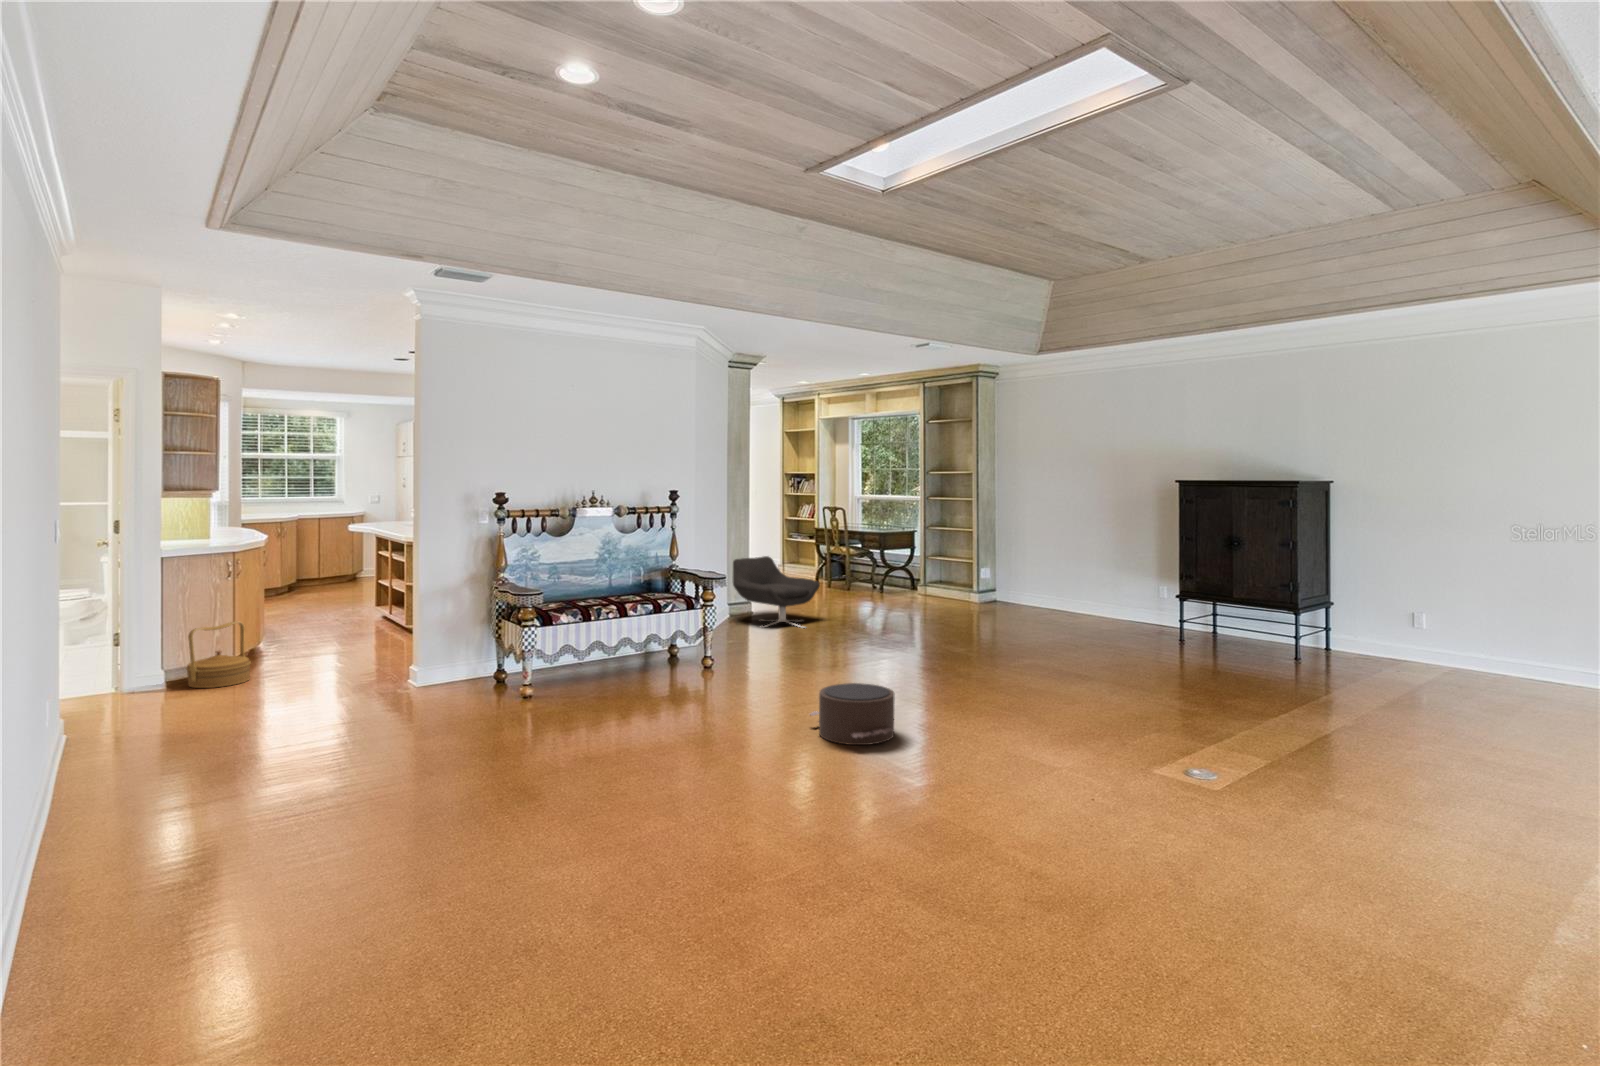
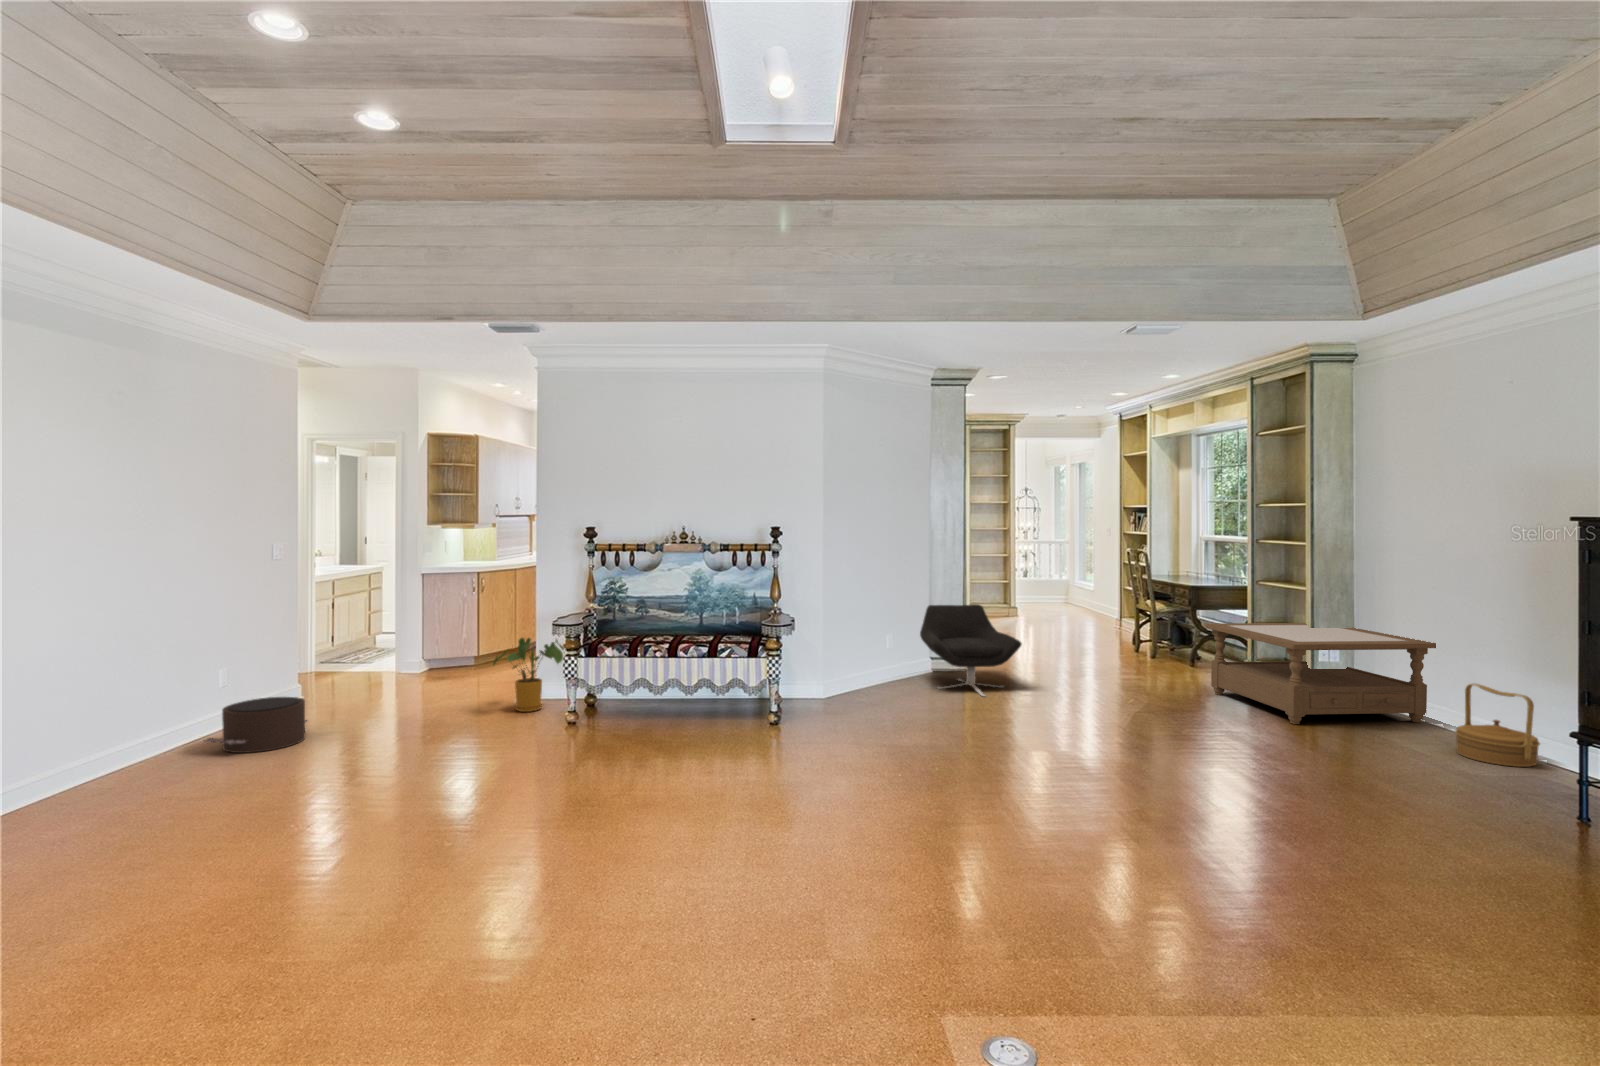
coffee table: none [921,554,1052,618] -> present [1206,623,1436,724]
house plant: none [412,612,503,694] -> present [493,638,564,712]
woven basket: present [186,622,251,688] -> present [1455,683,1540,767]
pouf: present [810,683,895,745] -> present [204,697,307,753]

